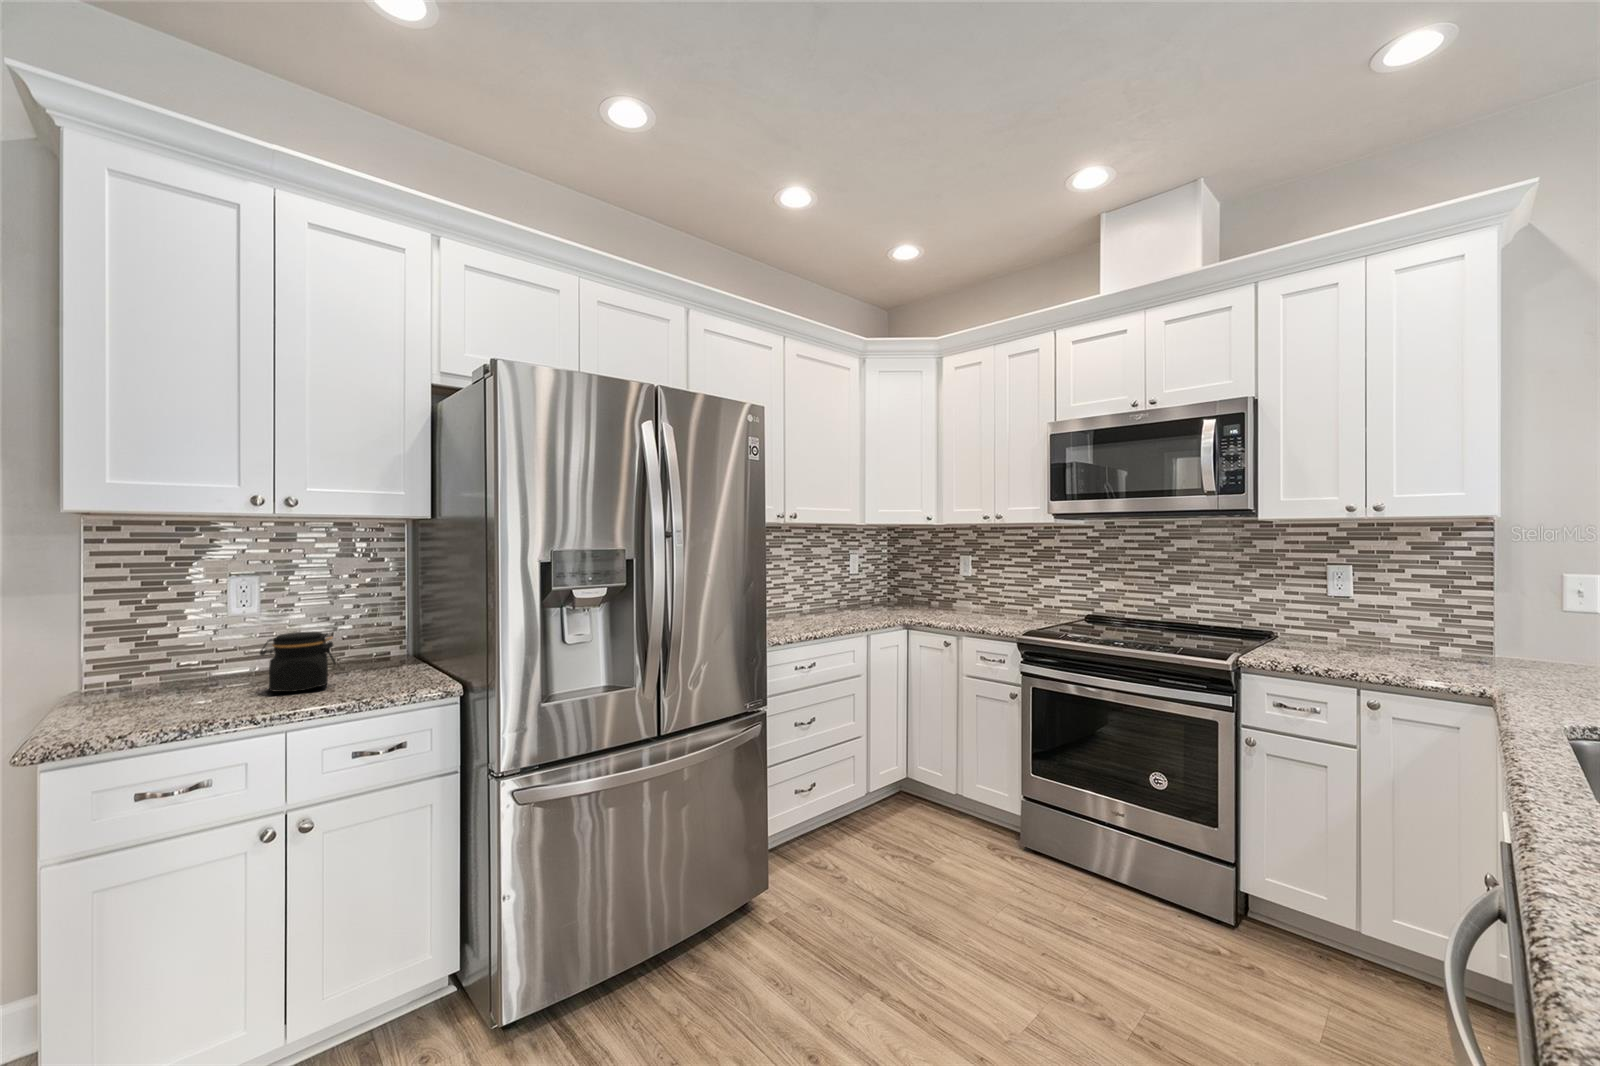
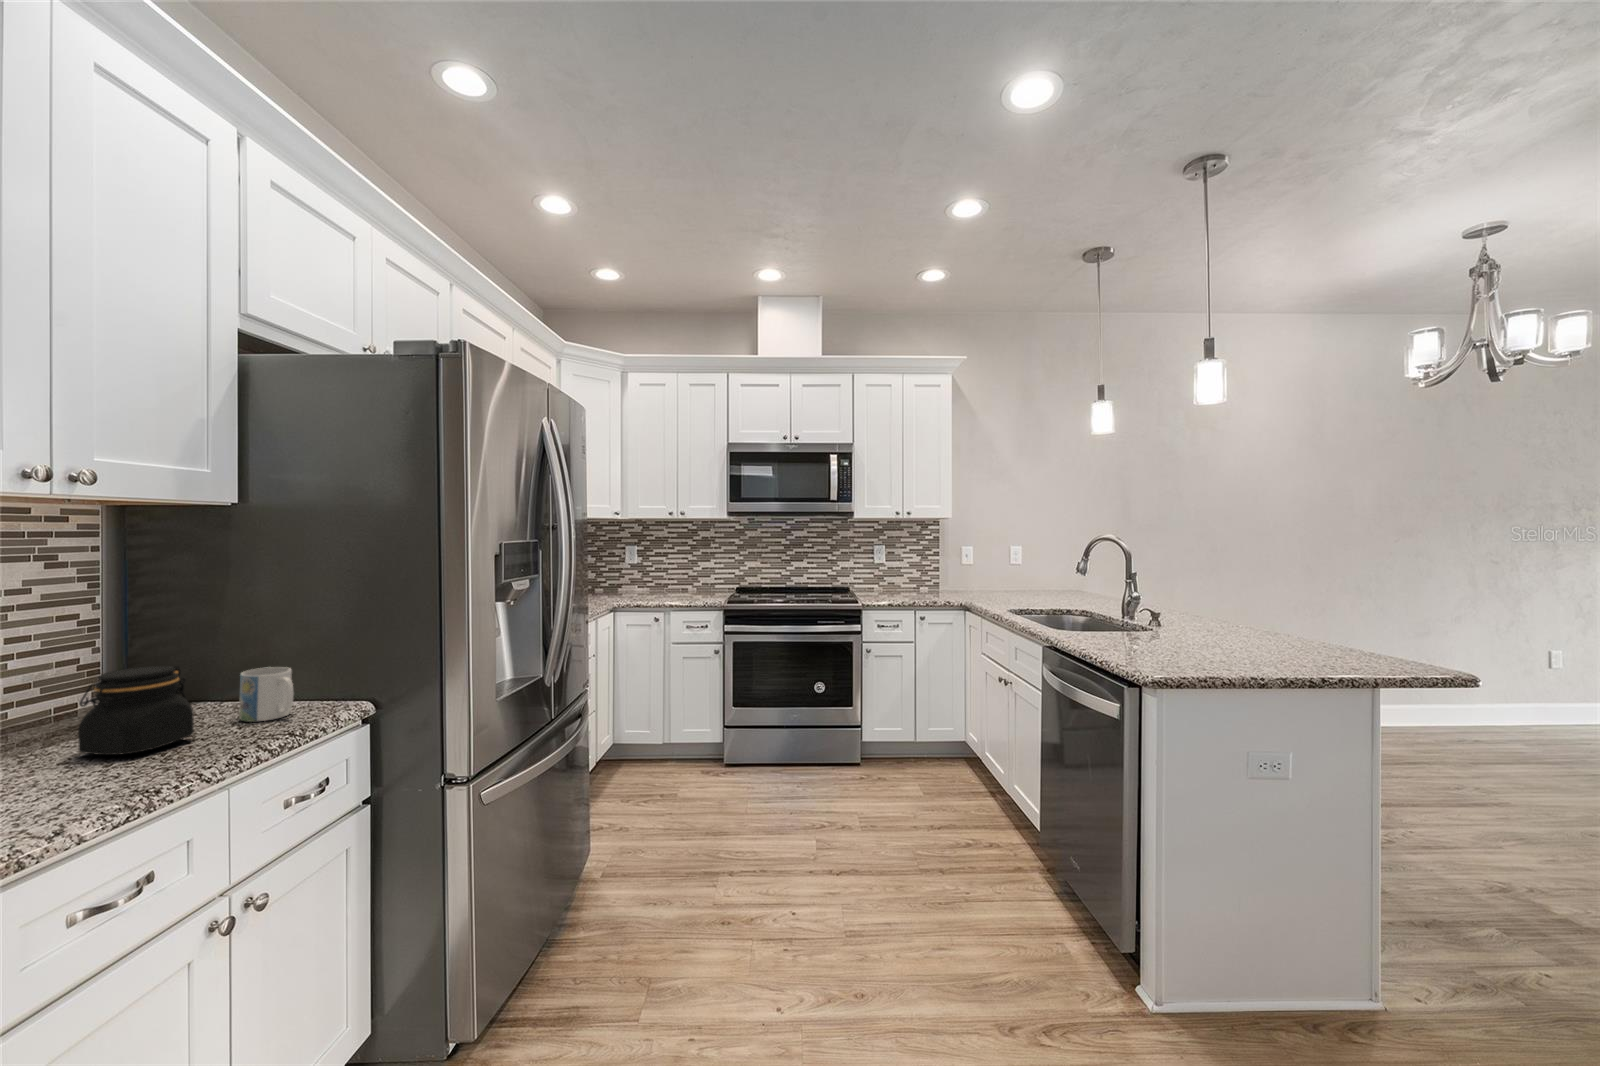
mug: none [379,643,415,685] -> present [239,667,294,722]

